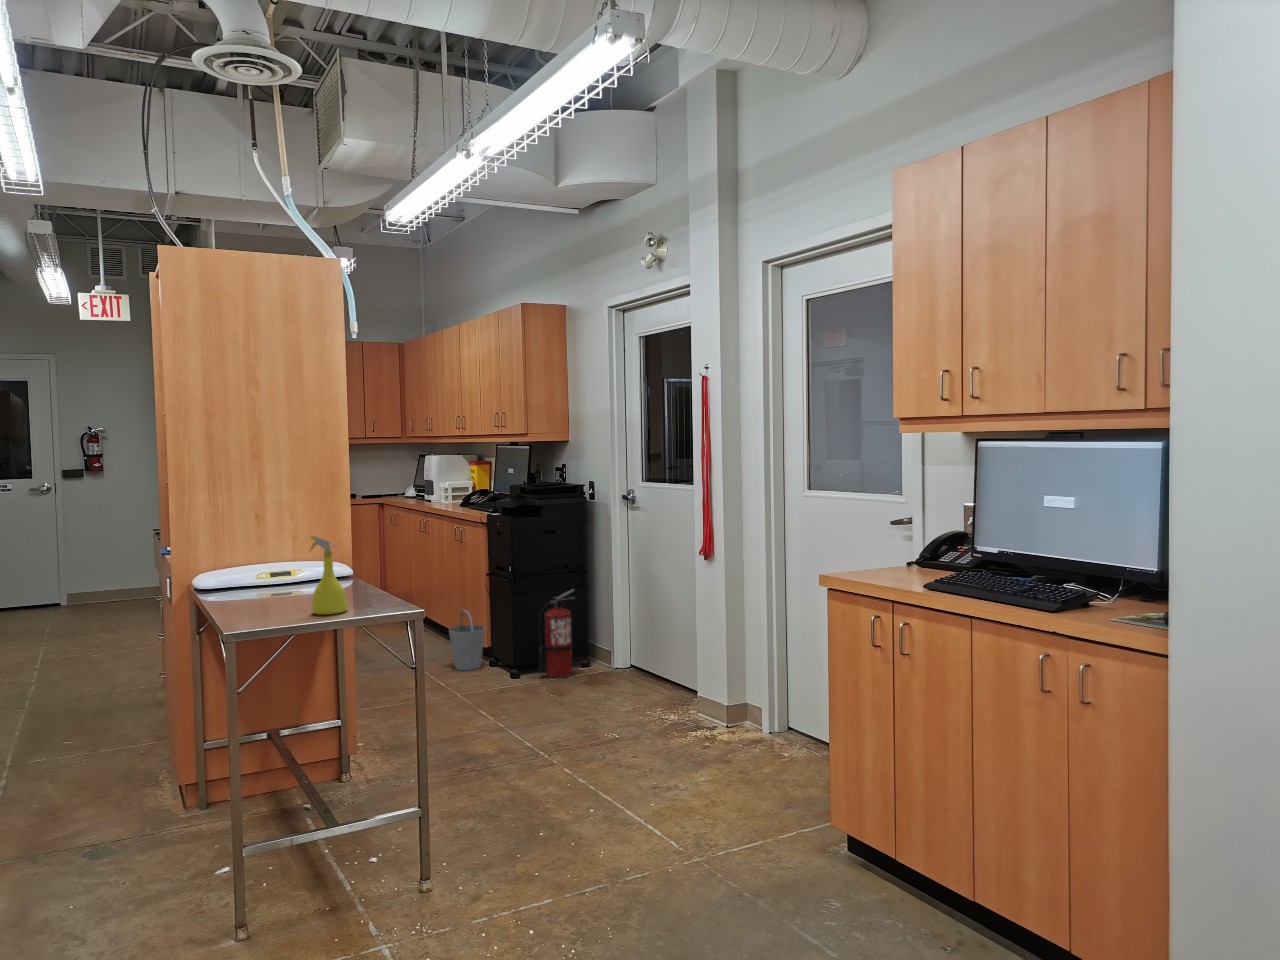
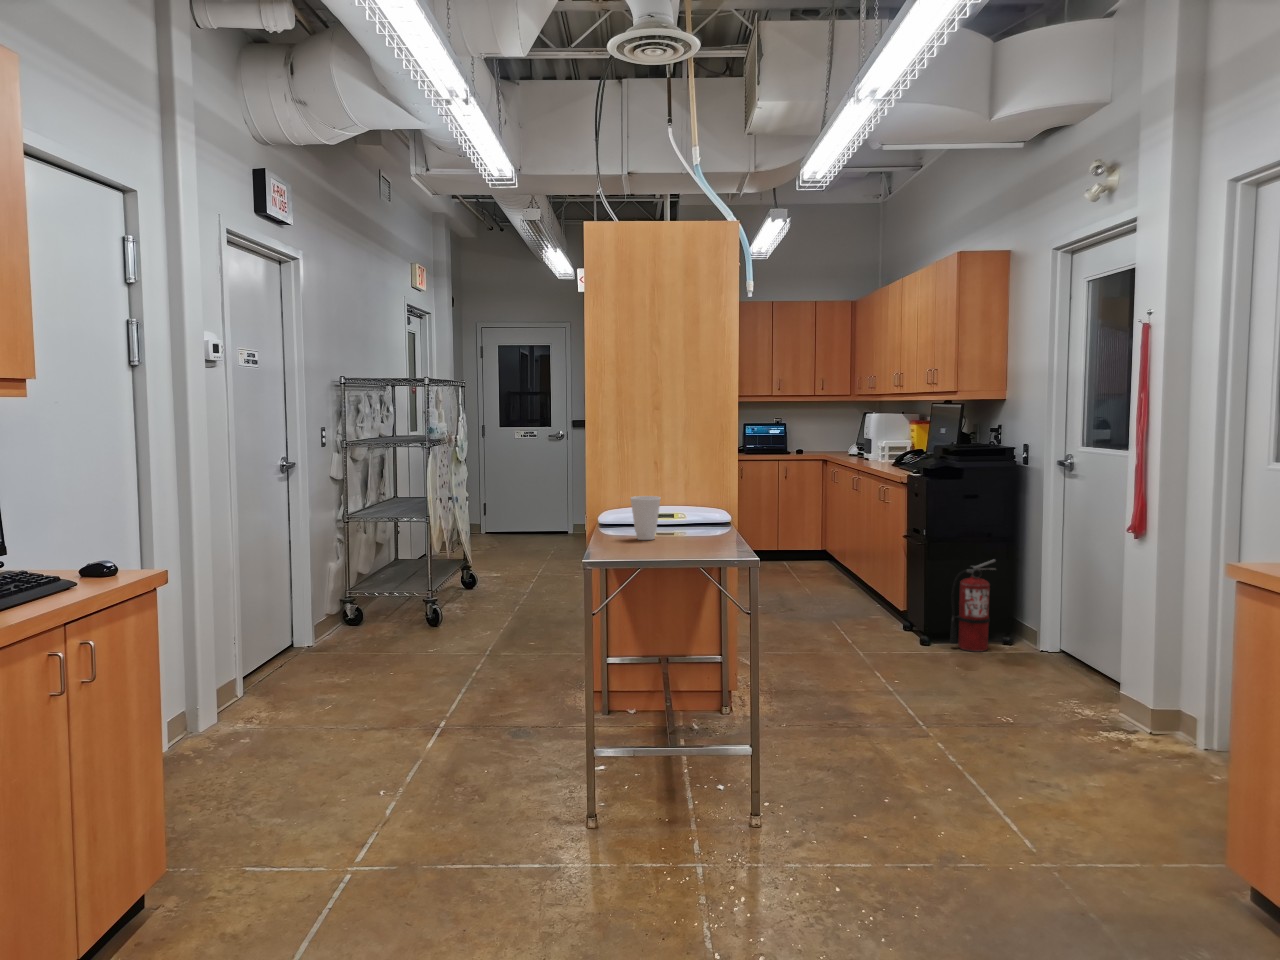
spray bottle: present [309,536,348,615] -> none [672,480,705,553]
cup: none [244,556,281,605] -> present [631,496,661,540]
bucket: present [449,610,485,671] -> none [862,569,901,631]

